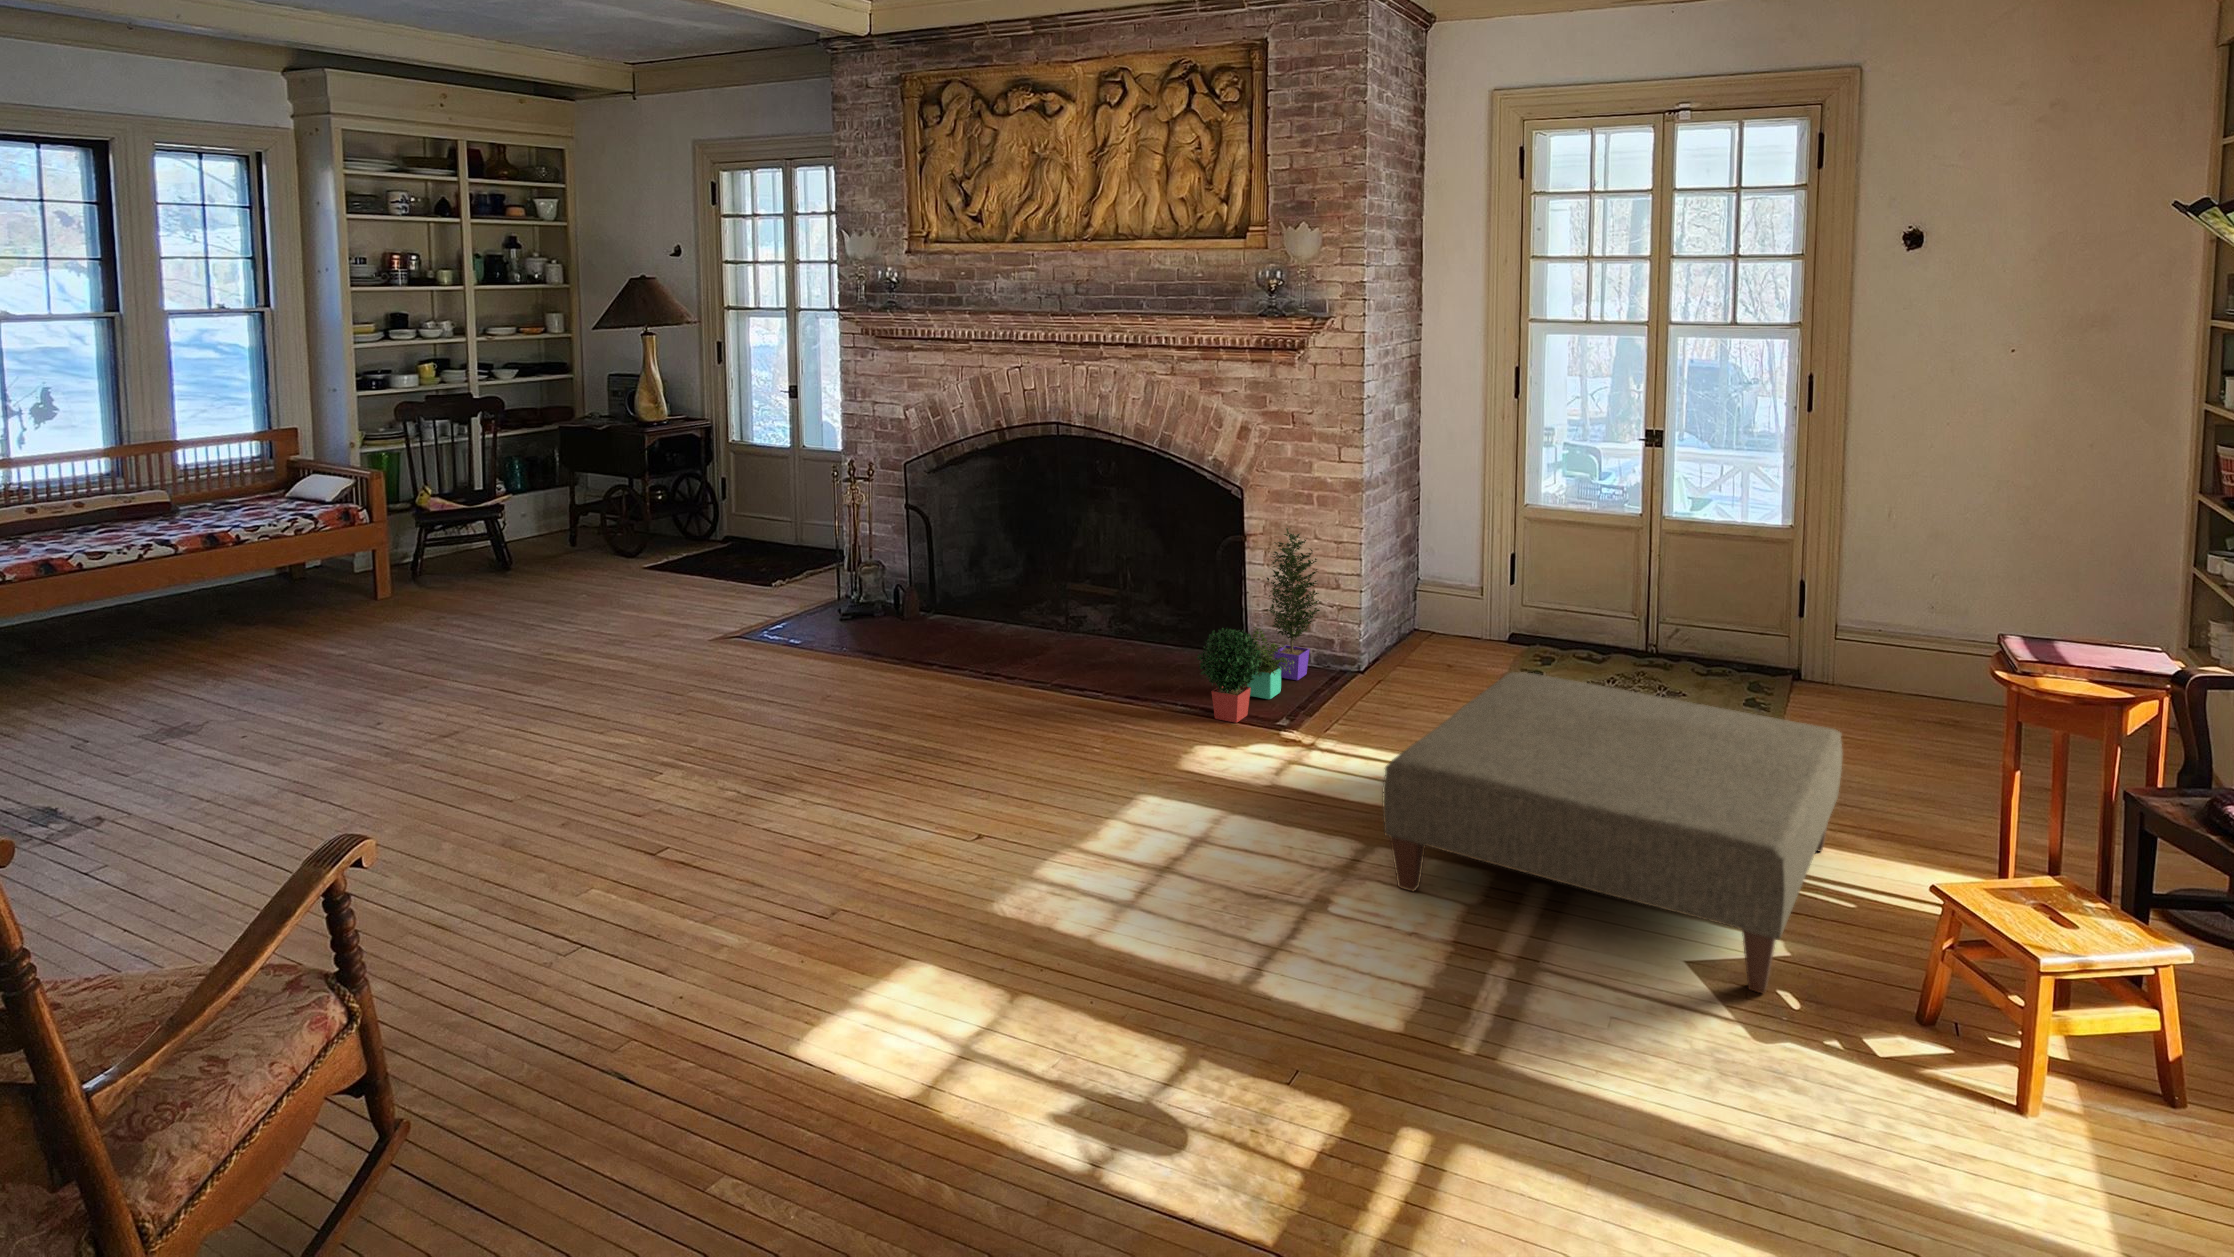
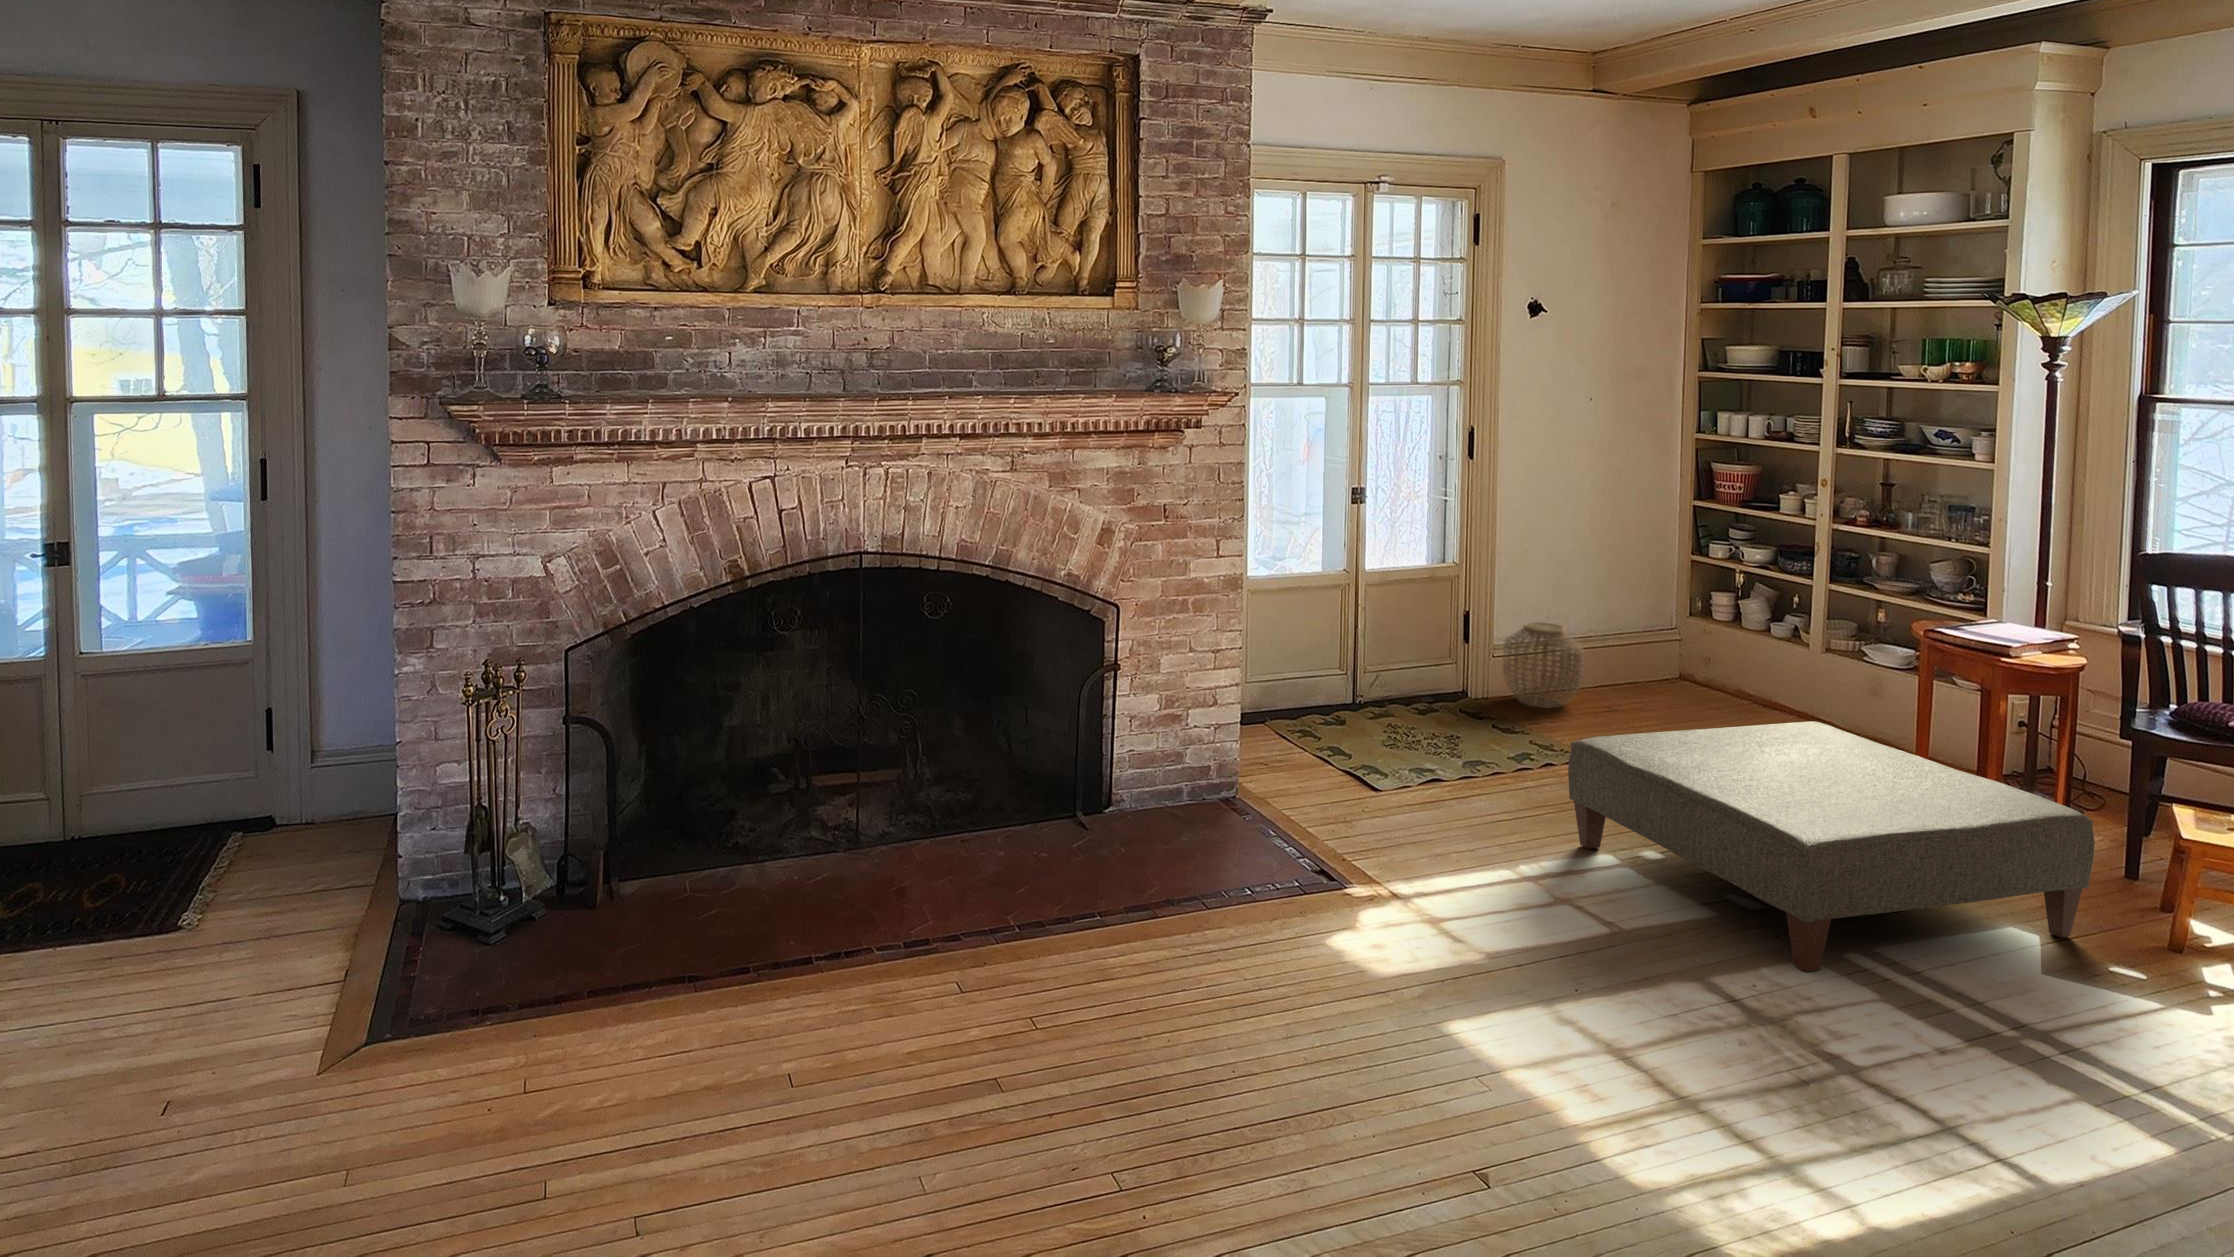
potted plant: present [1197,528,1321,723] -> none [1172,642,1330,887]
woven basket: none [1843,608,1944,711] -> present [1503,622,1584,708]

